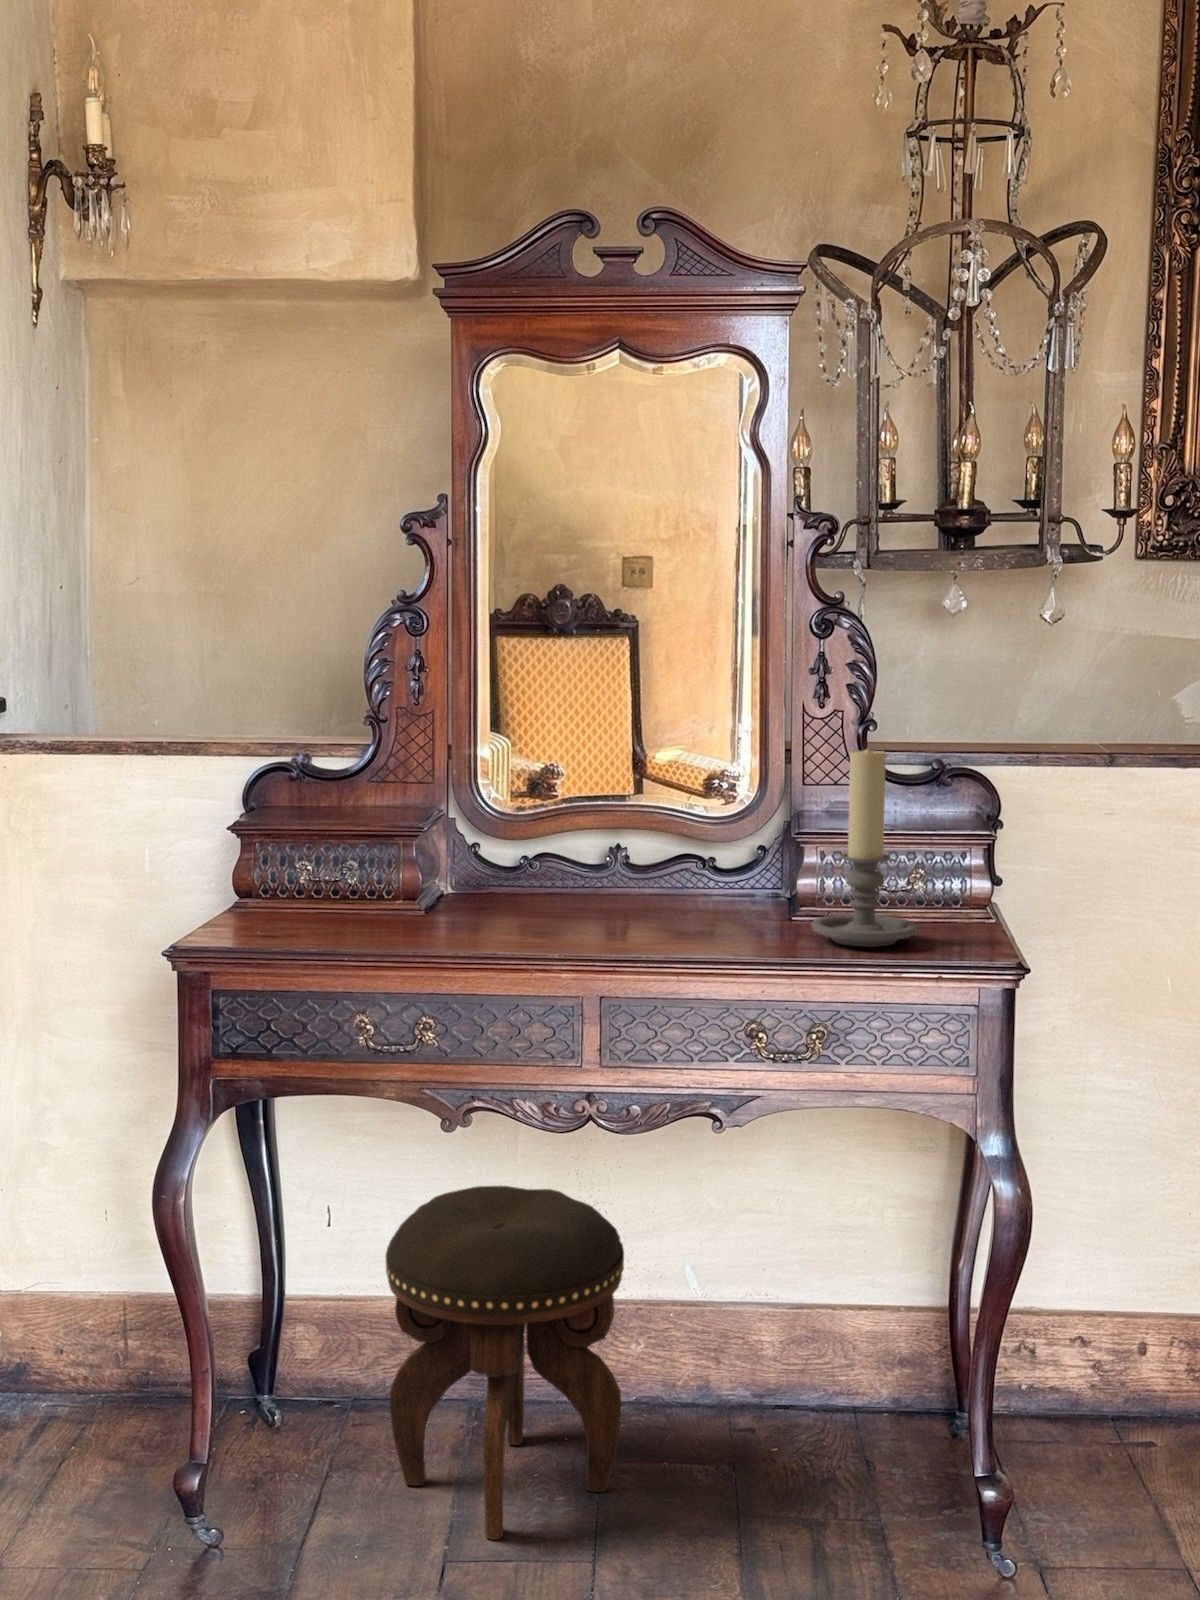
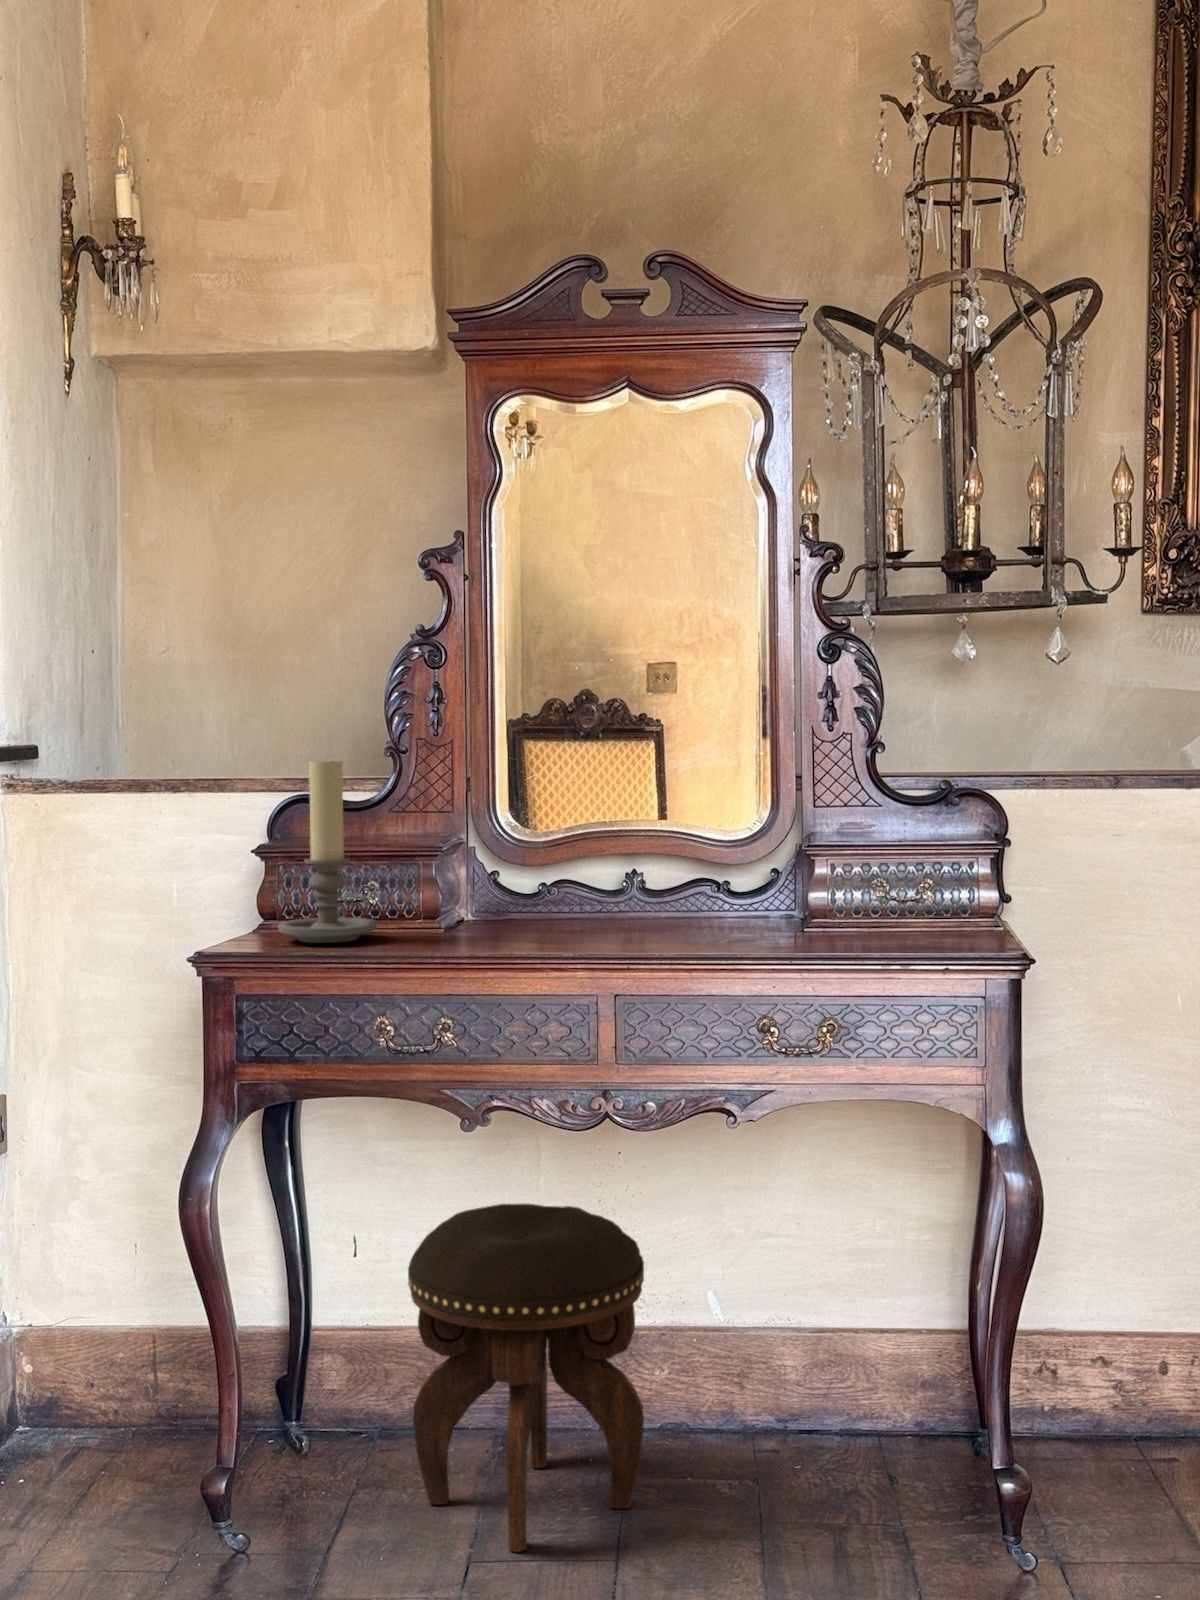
candle holder: present [811,748,917,947] -> present [278,757,378,943]

